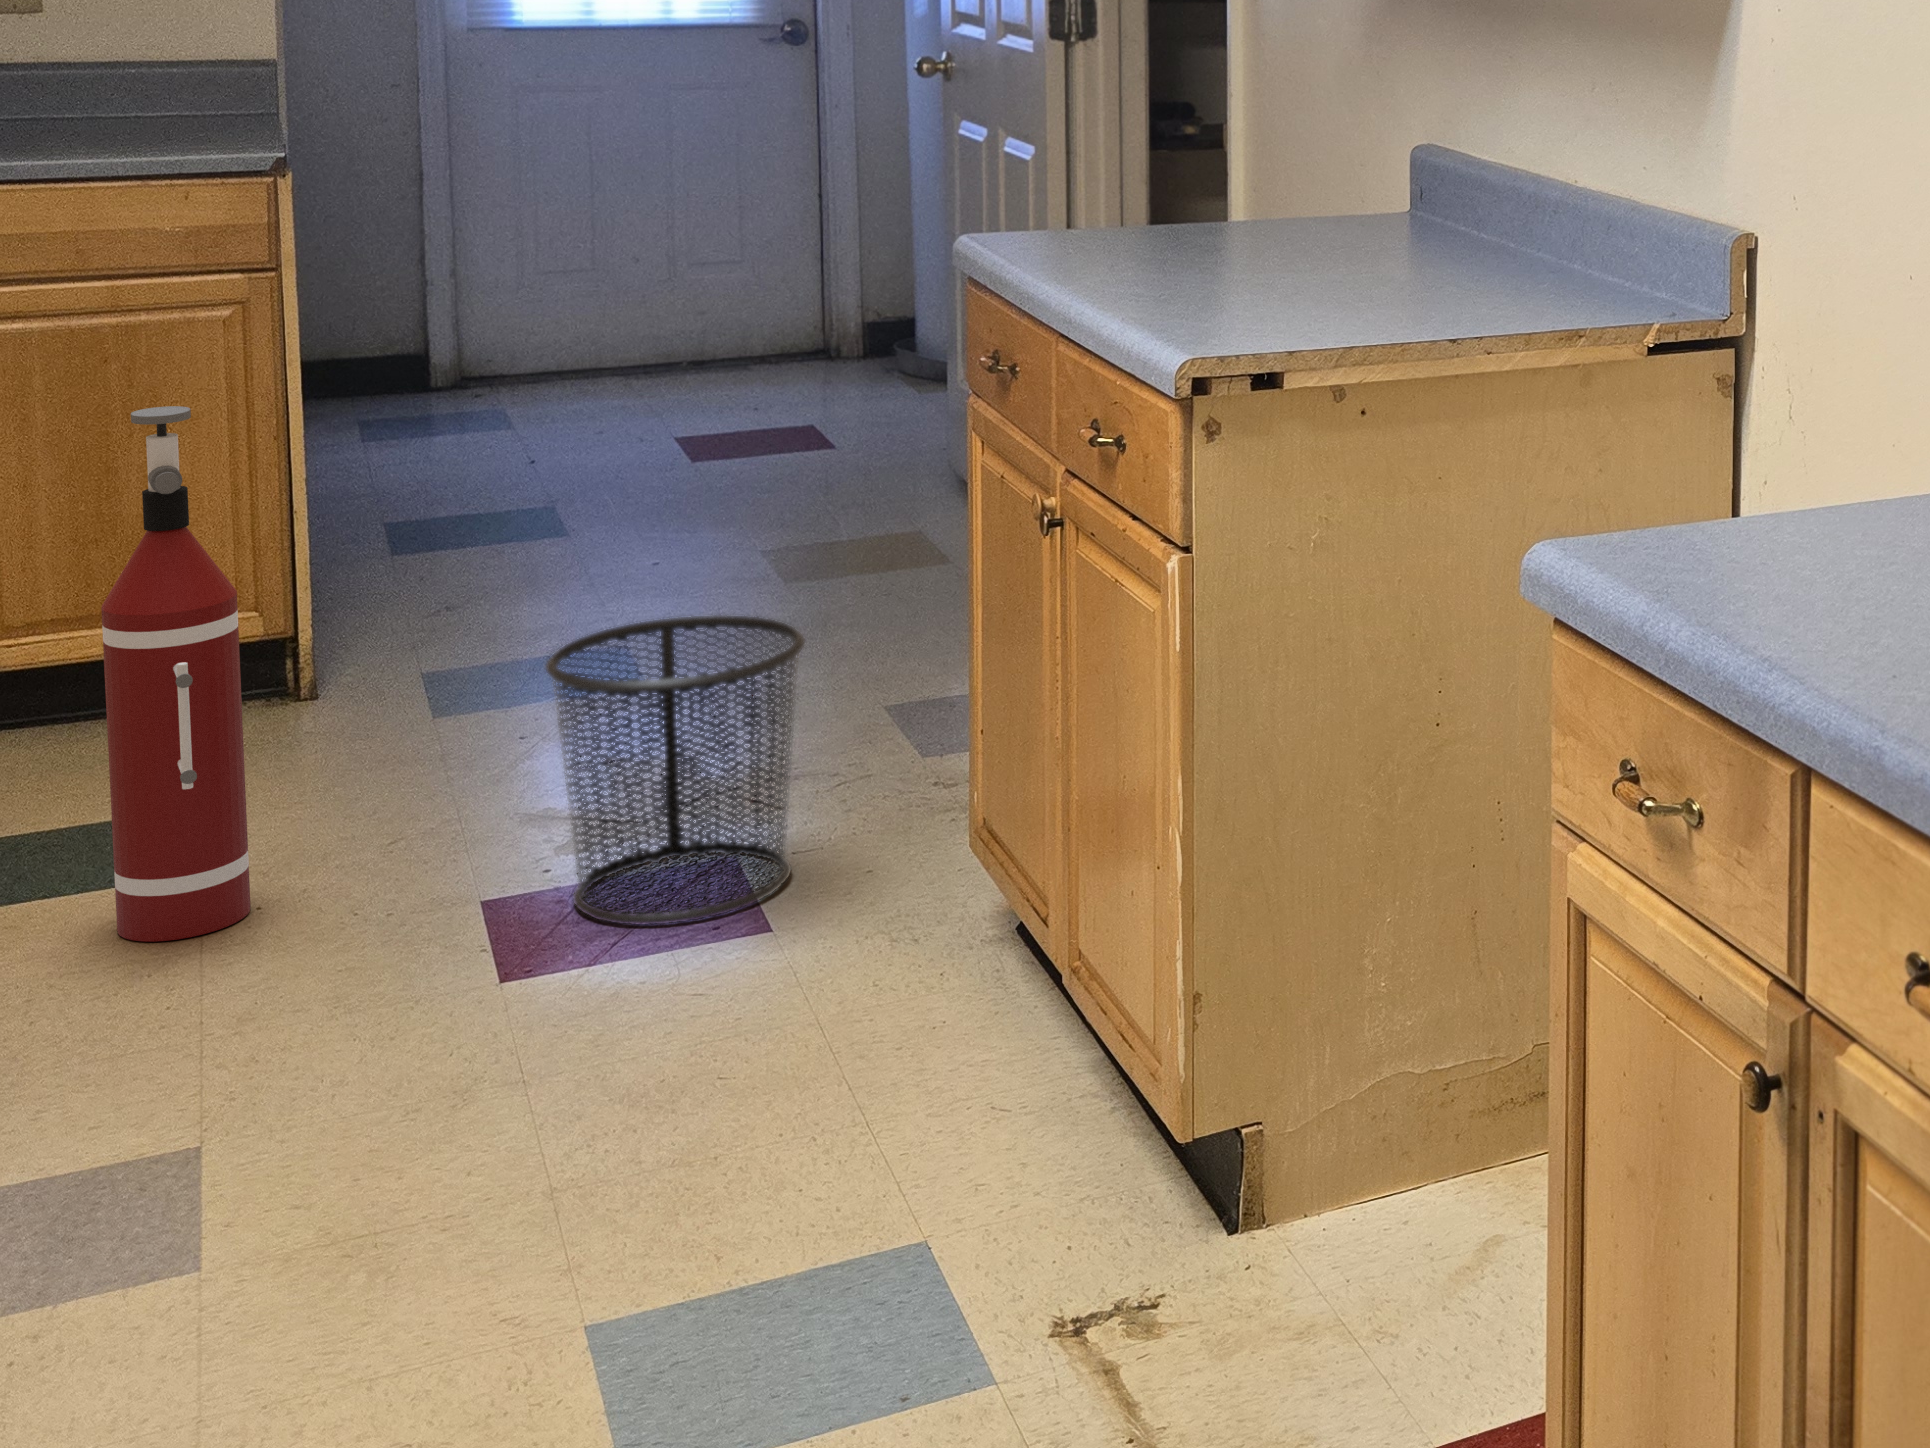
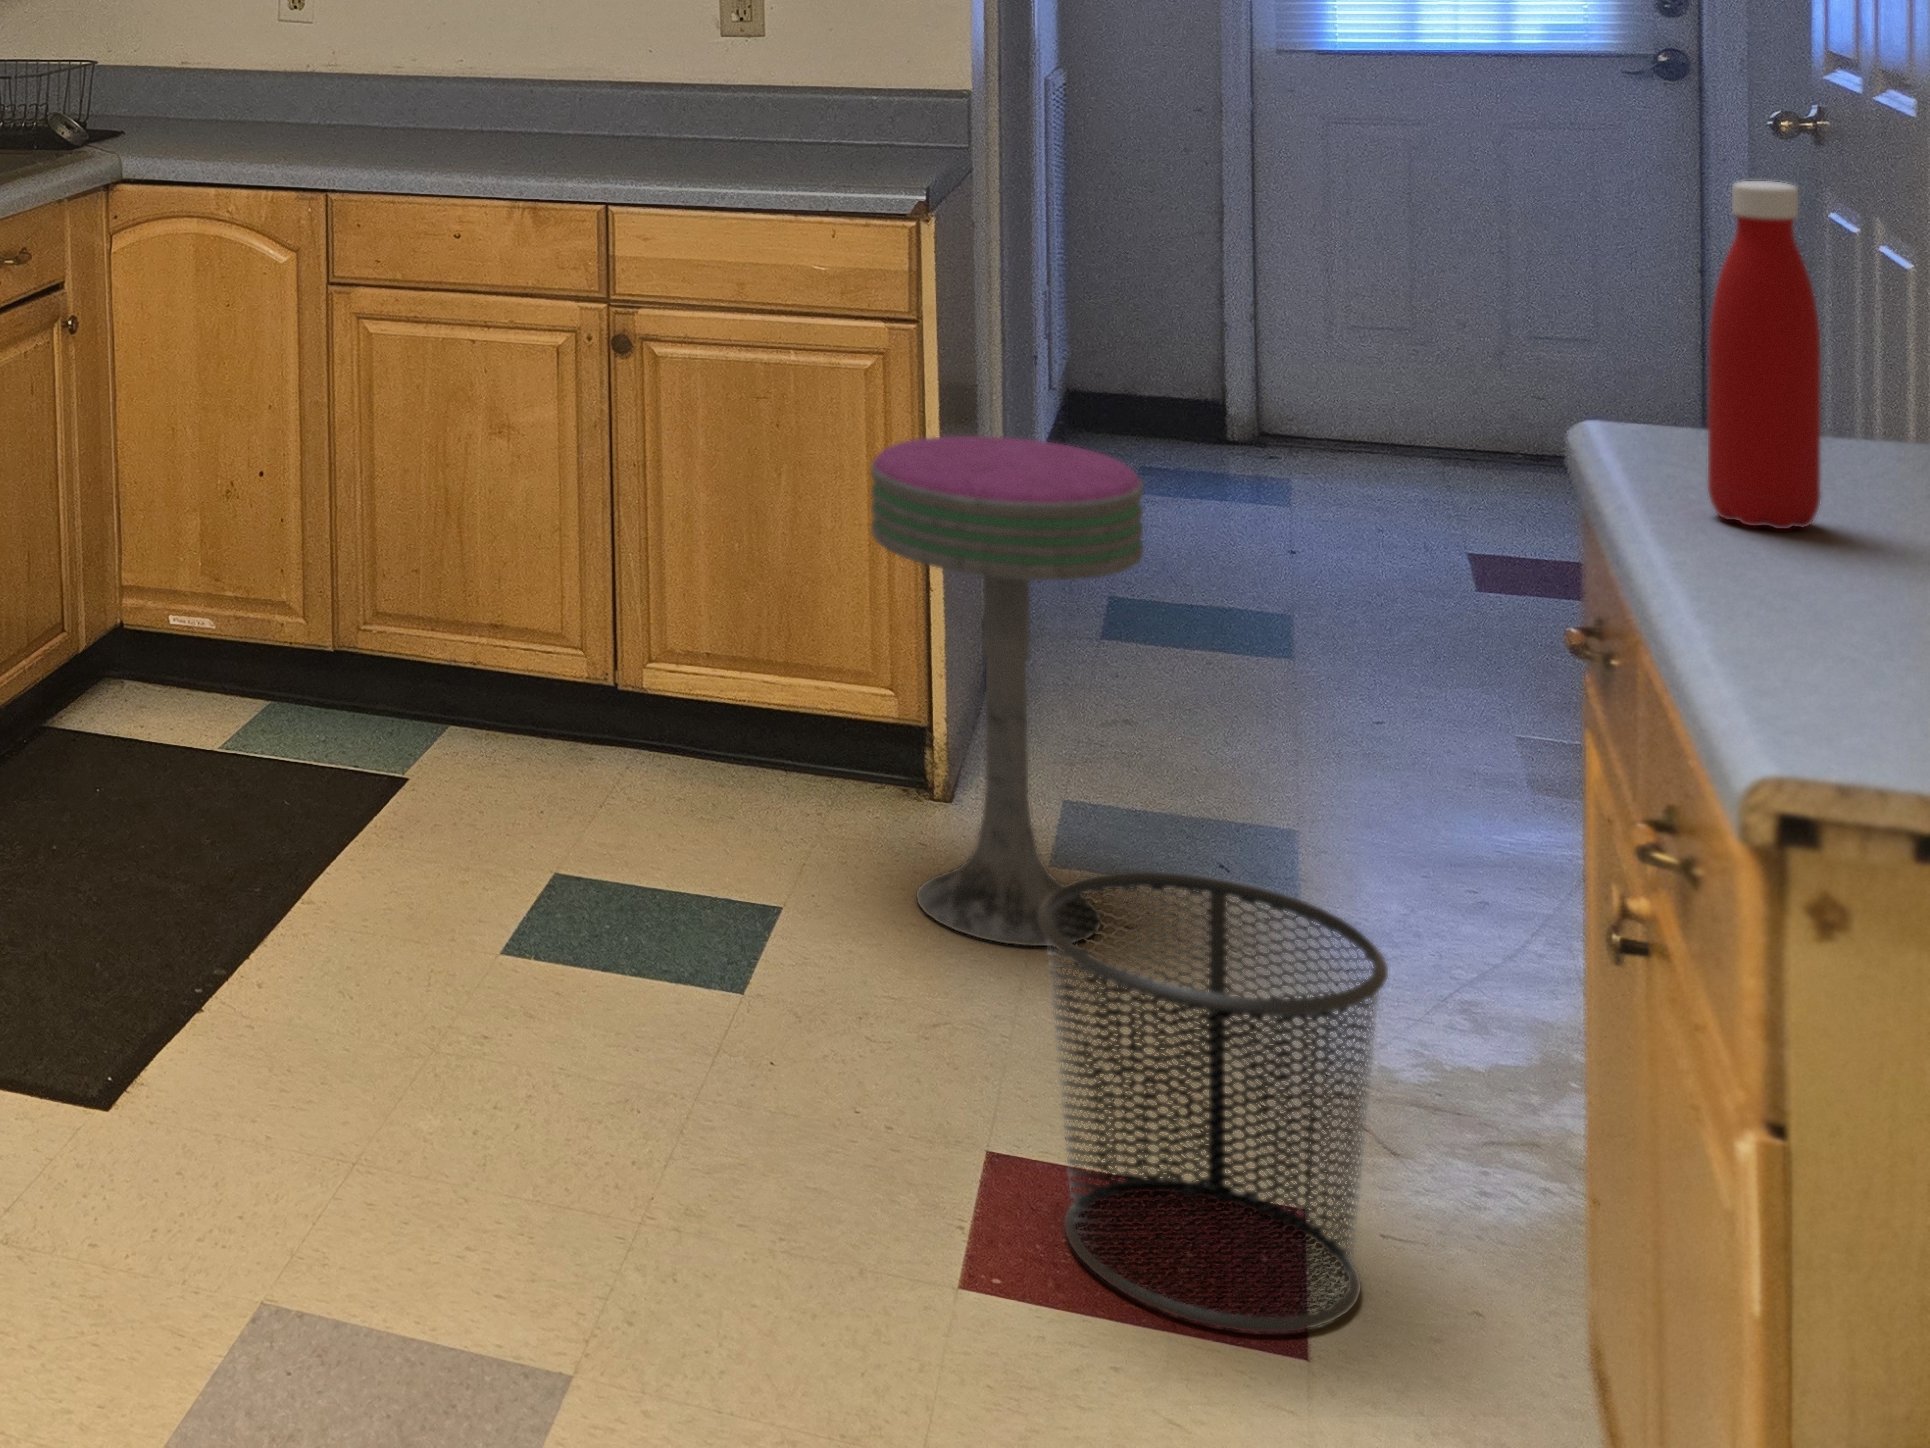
bottle: none [1030,50,1087,258] -> present [1708,181,1821,529]
bar stool: none [283,347,538,771] -> present [871,436,1143,946]
fire extinguisher: present [101,406,251,942] -> none [616,487,746,1084]

